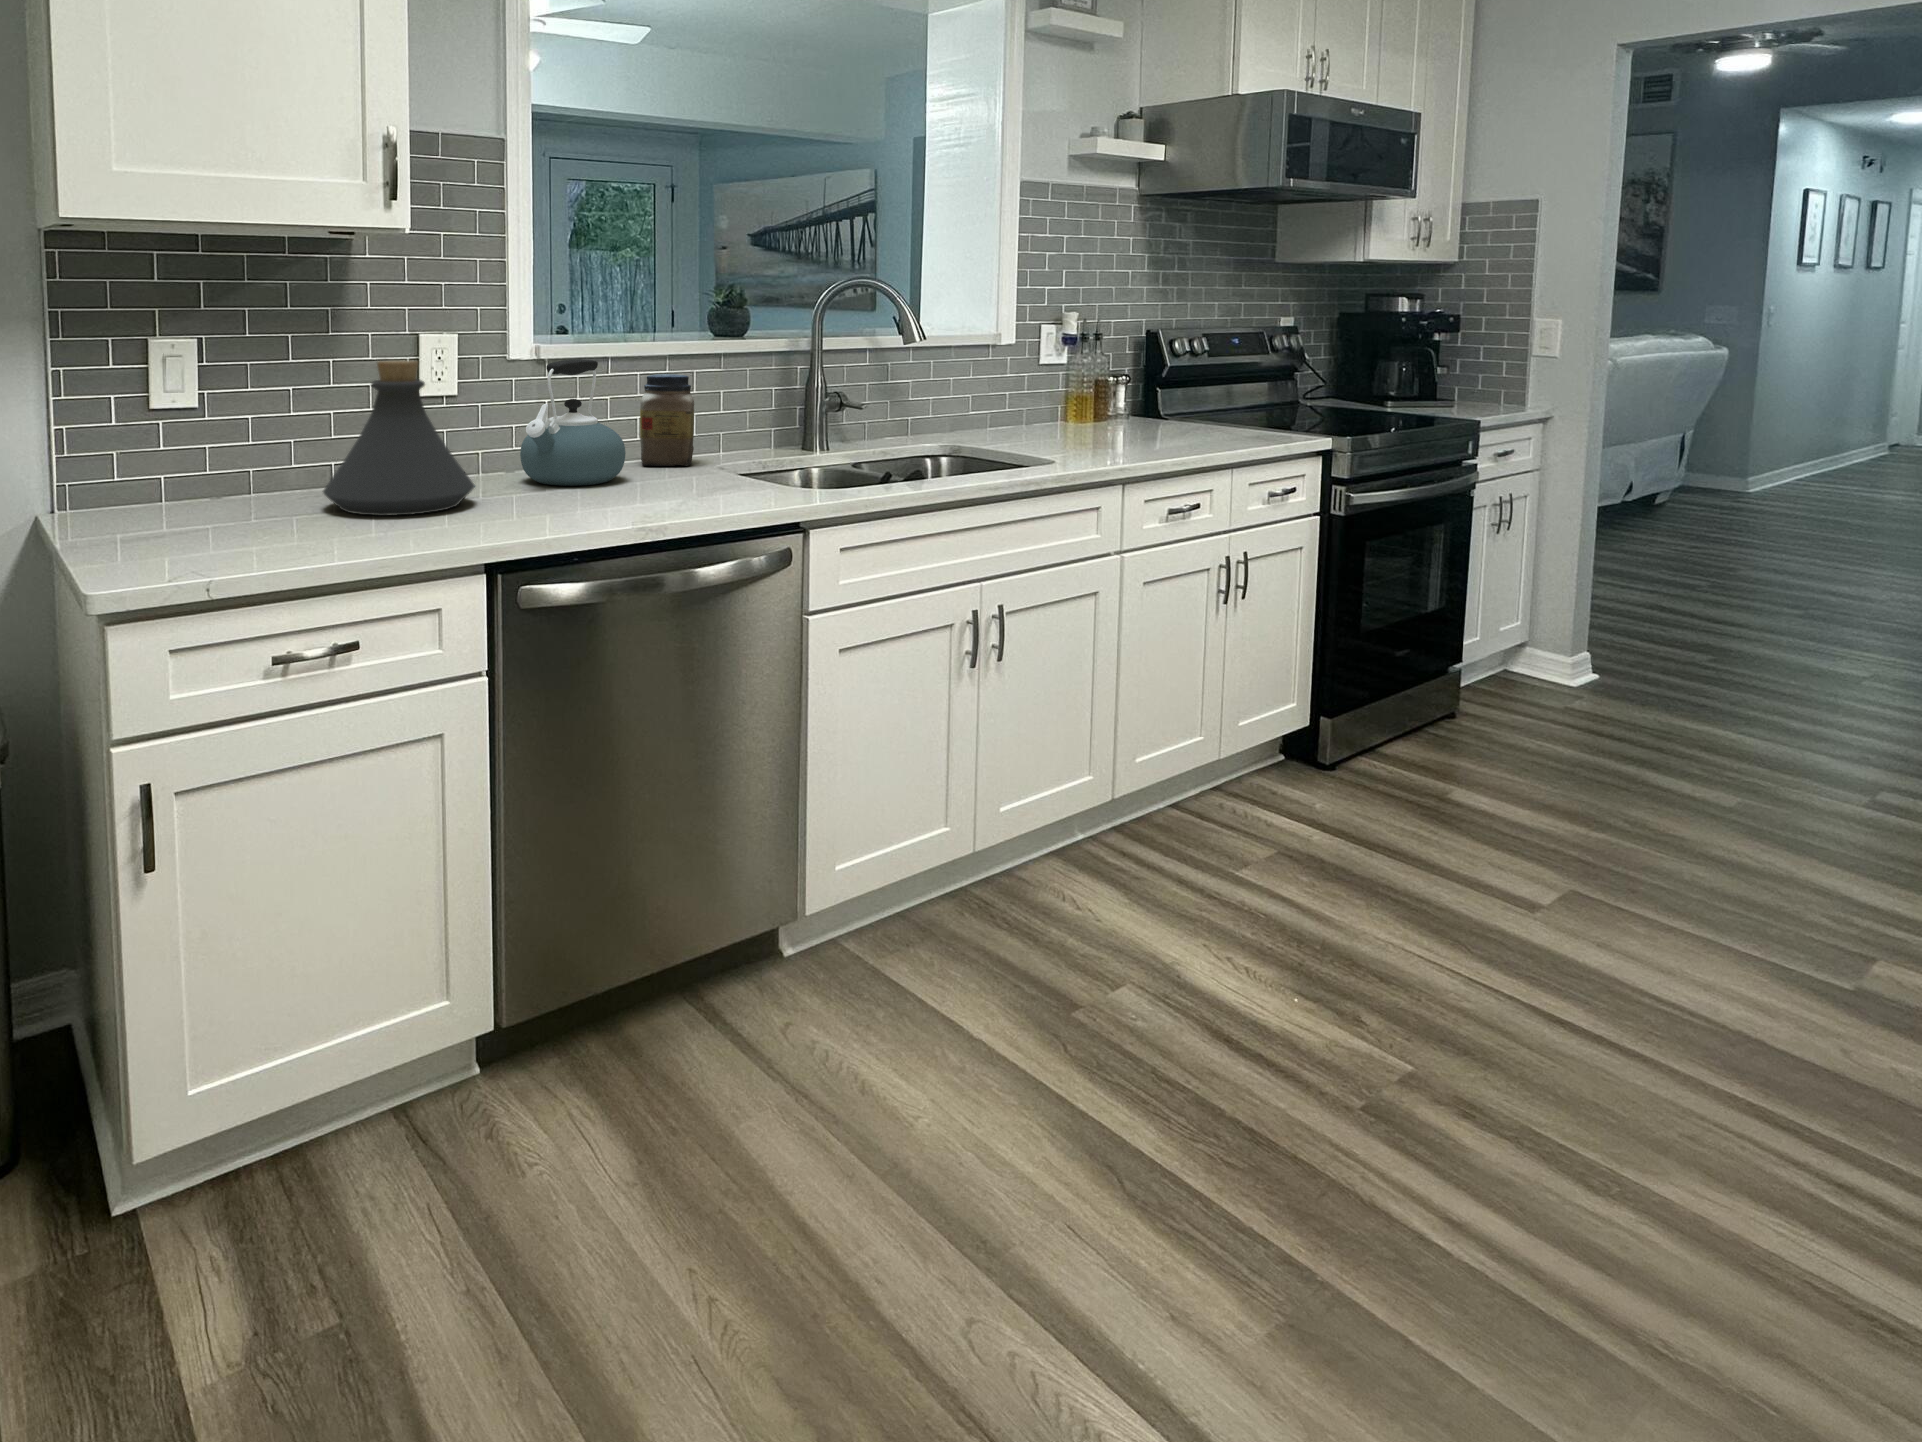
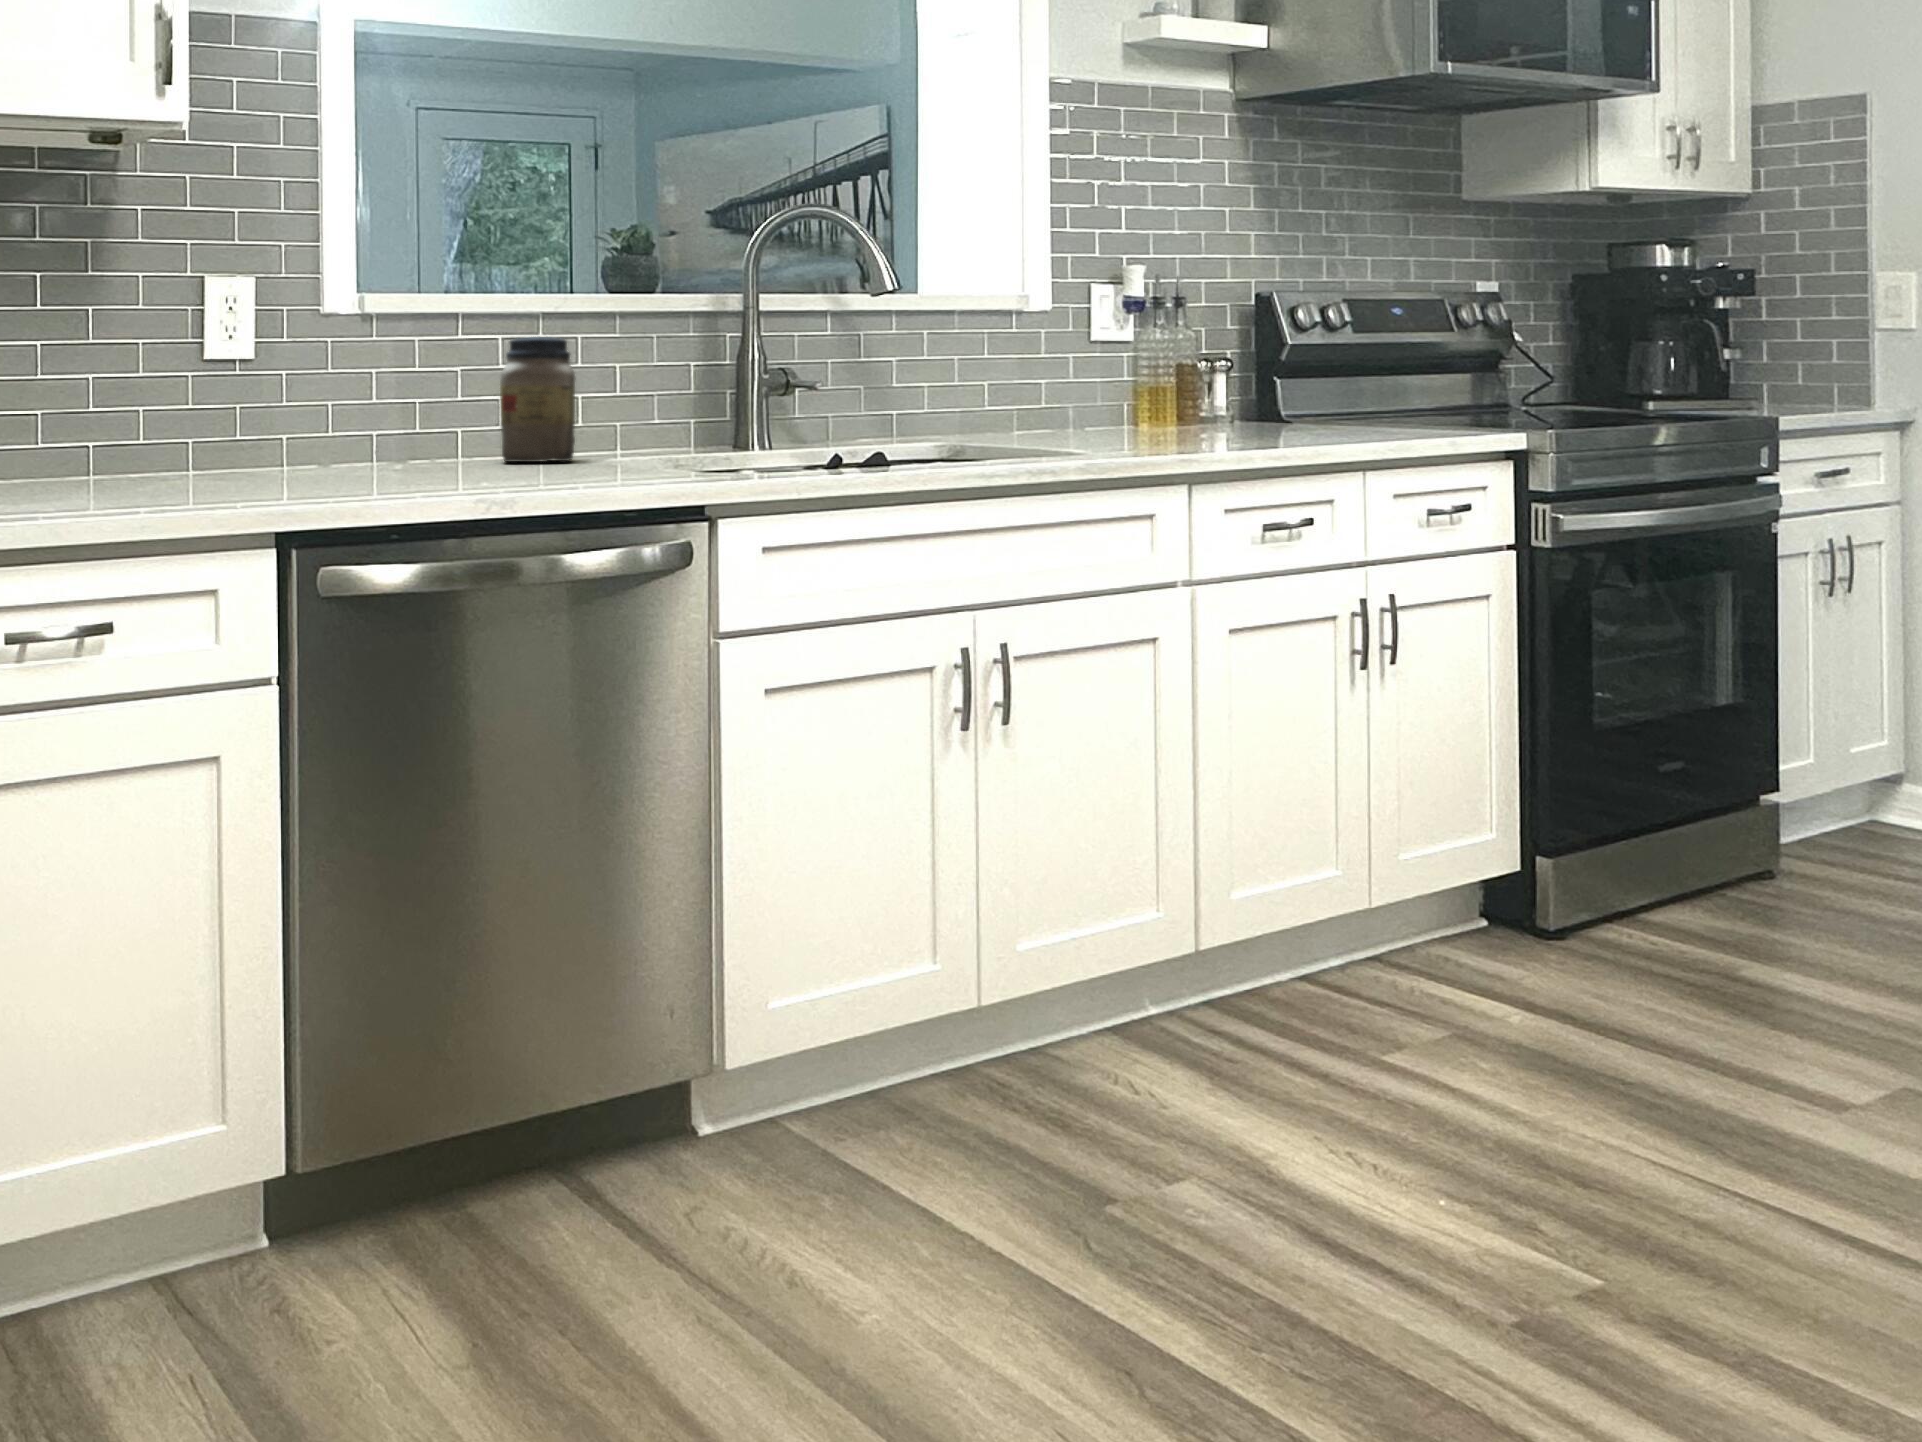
kettle: present [520,359,626,486] -> none [334,307,476,475]
bottle: present [323,361,475,516] -> none [72,296,271,493]

